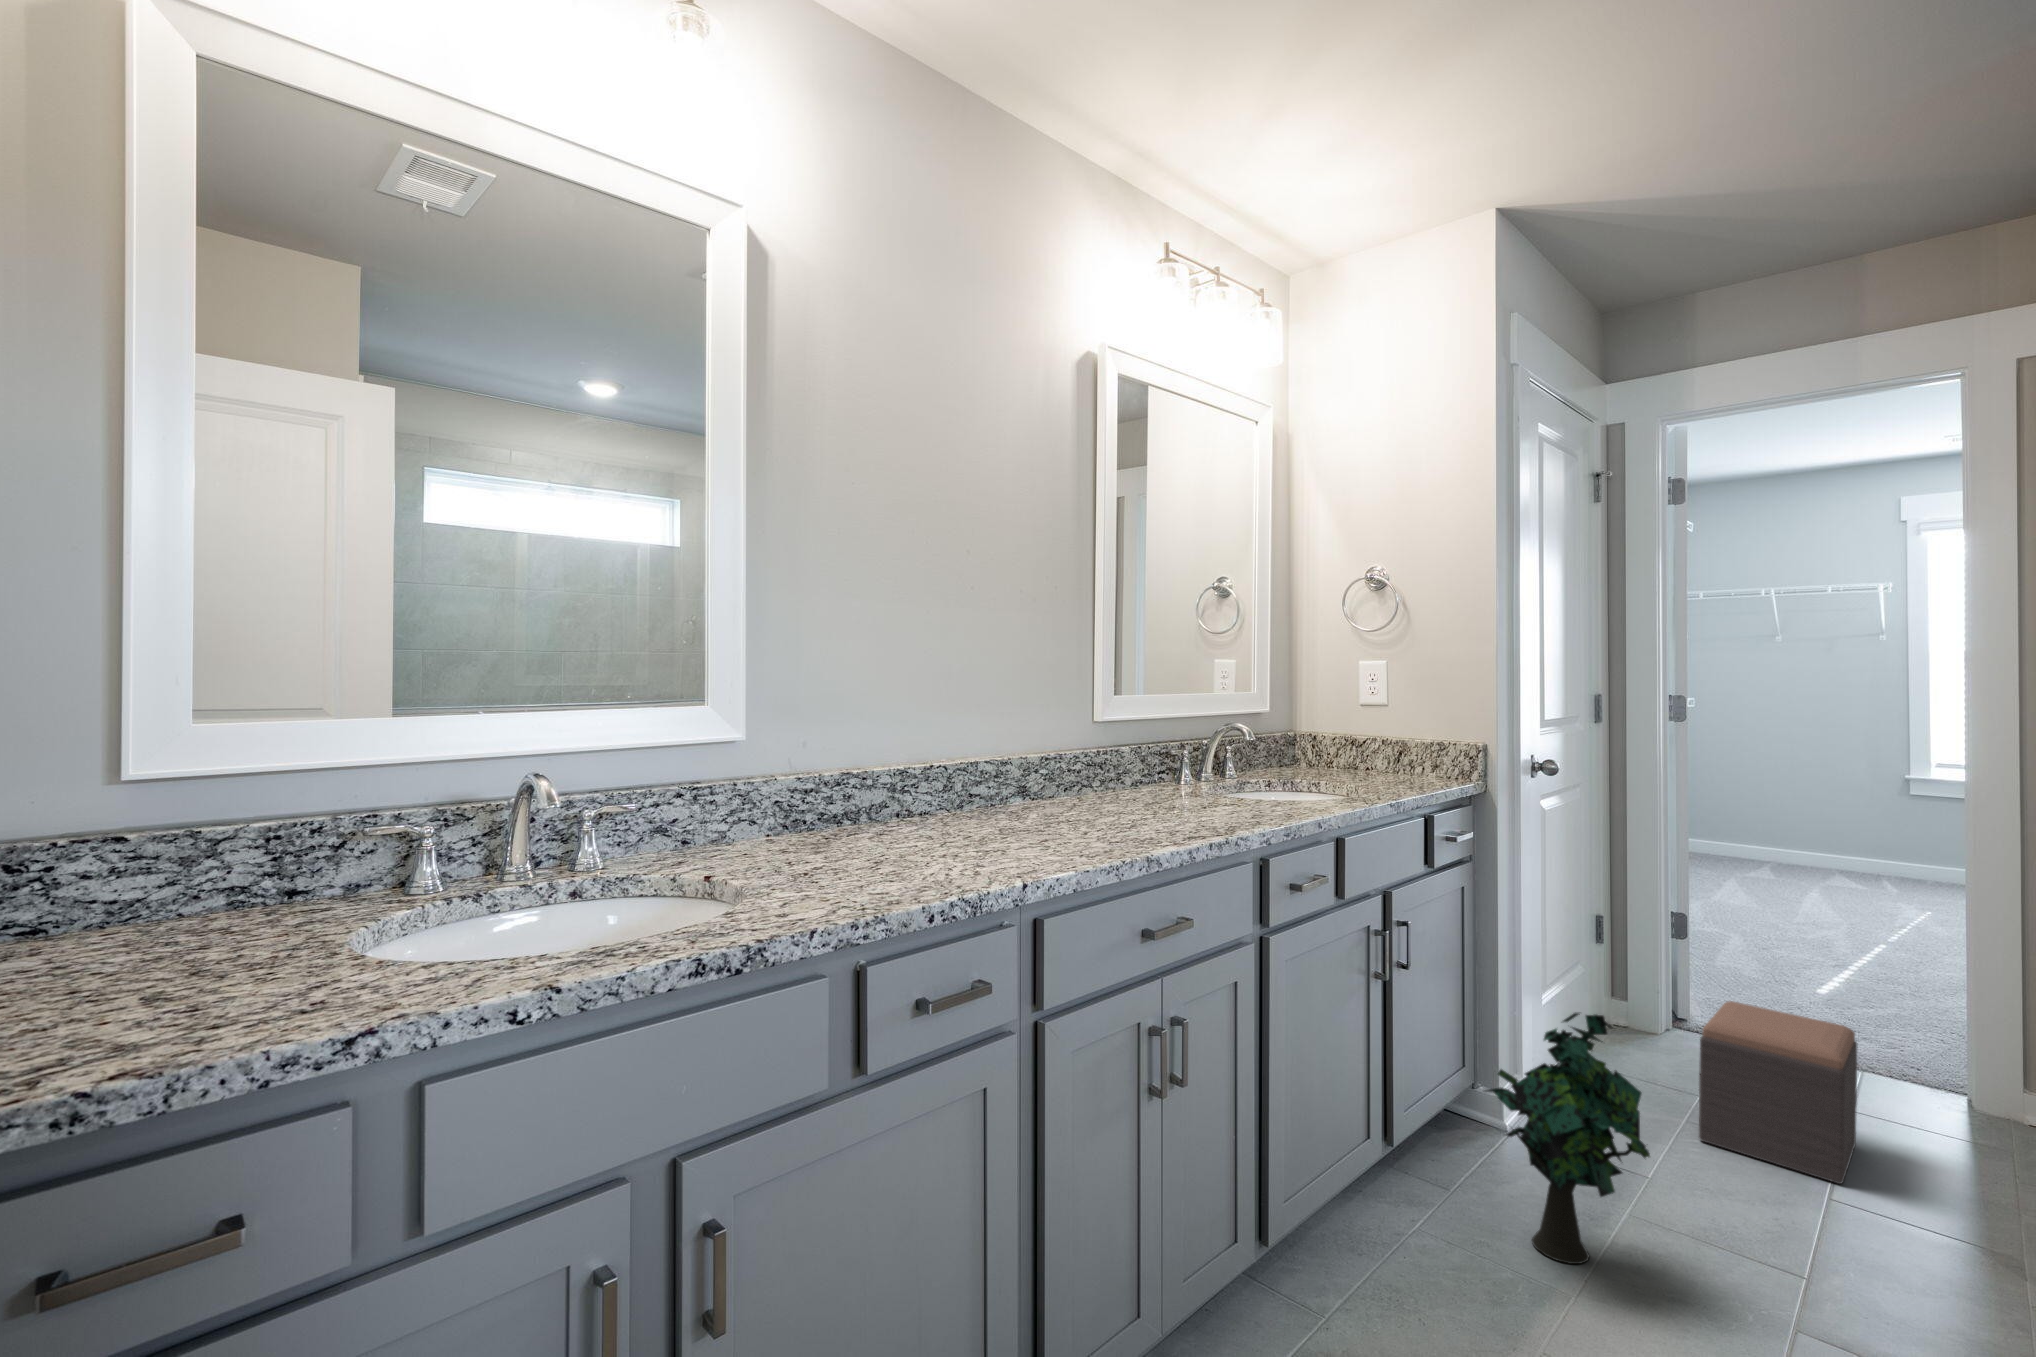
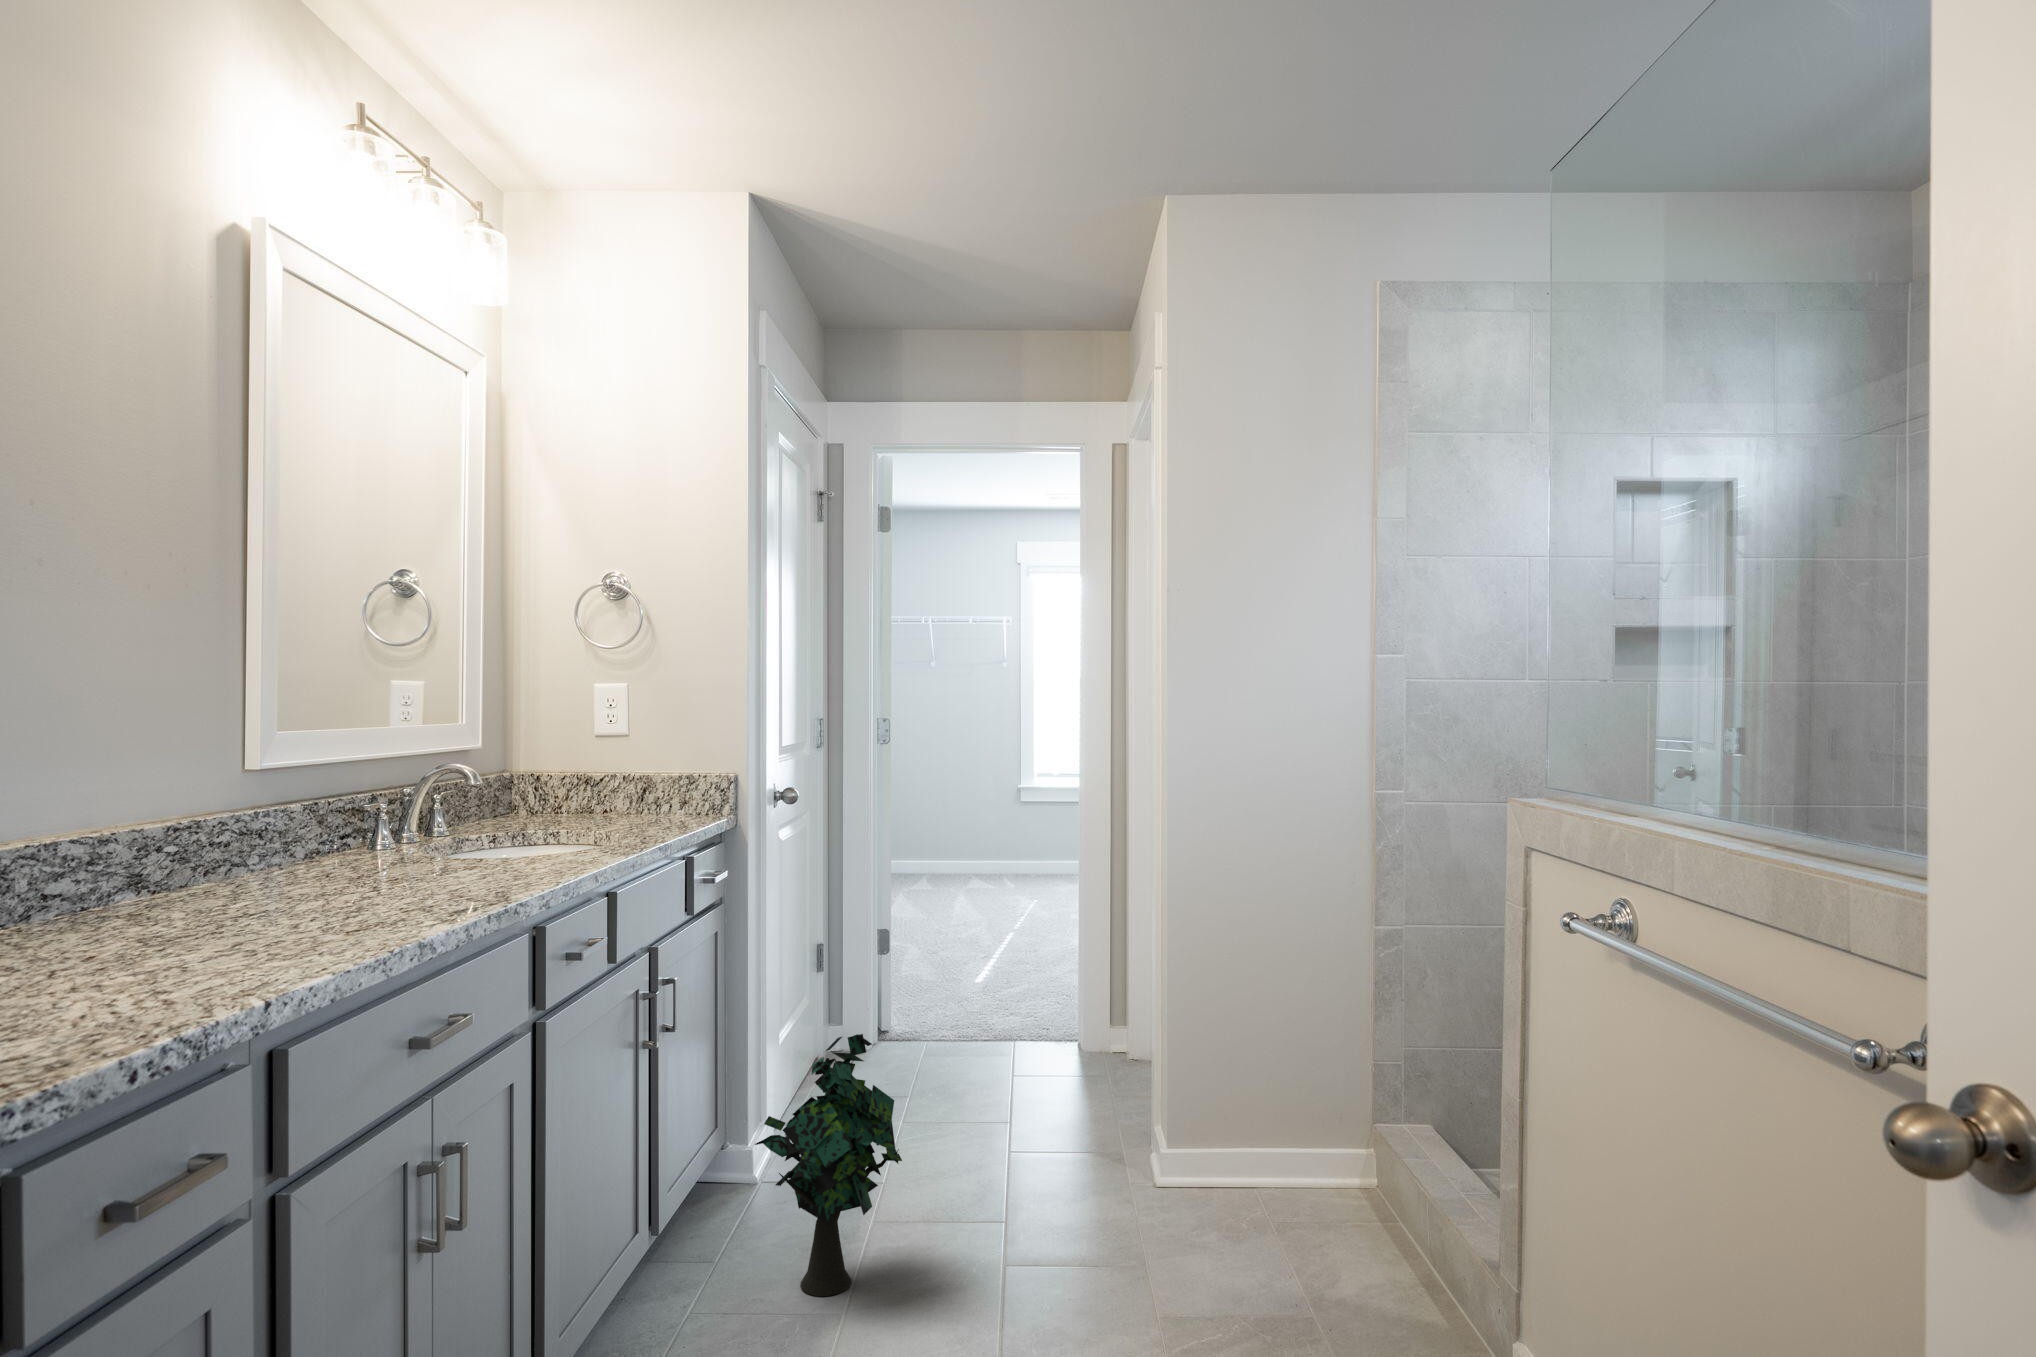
footstool: present [1699,1001,1857,1184] -> none [916,1001,1022,1141]

